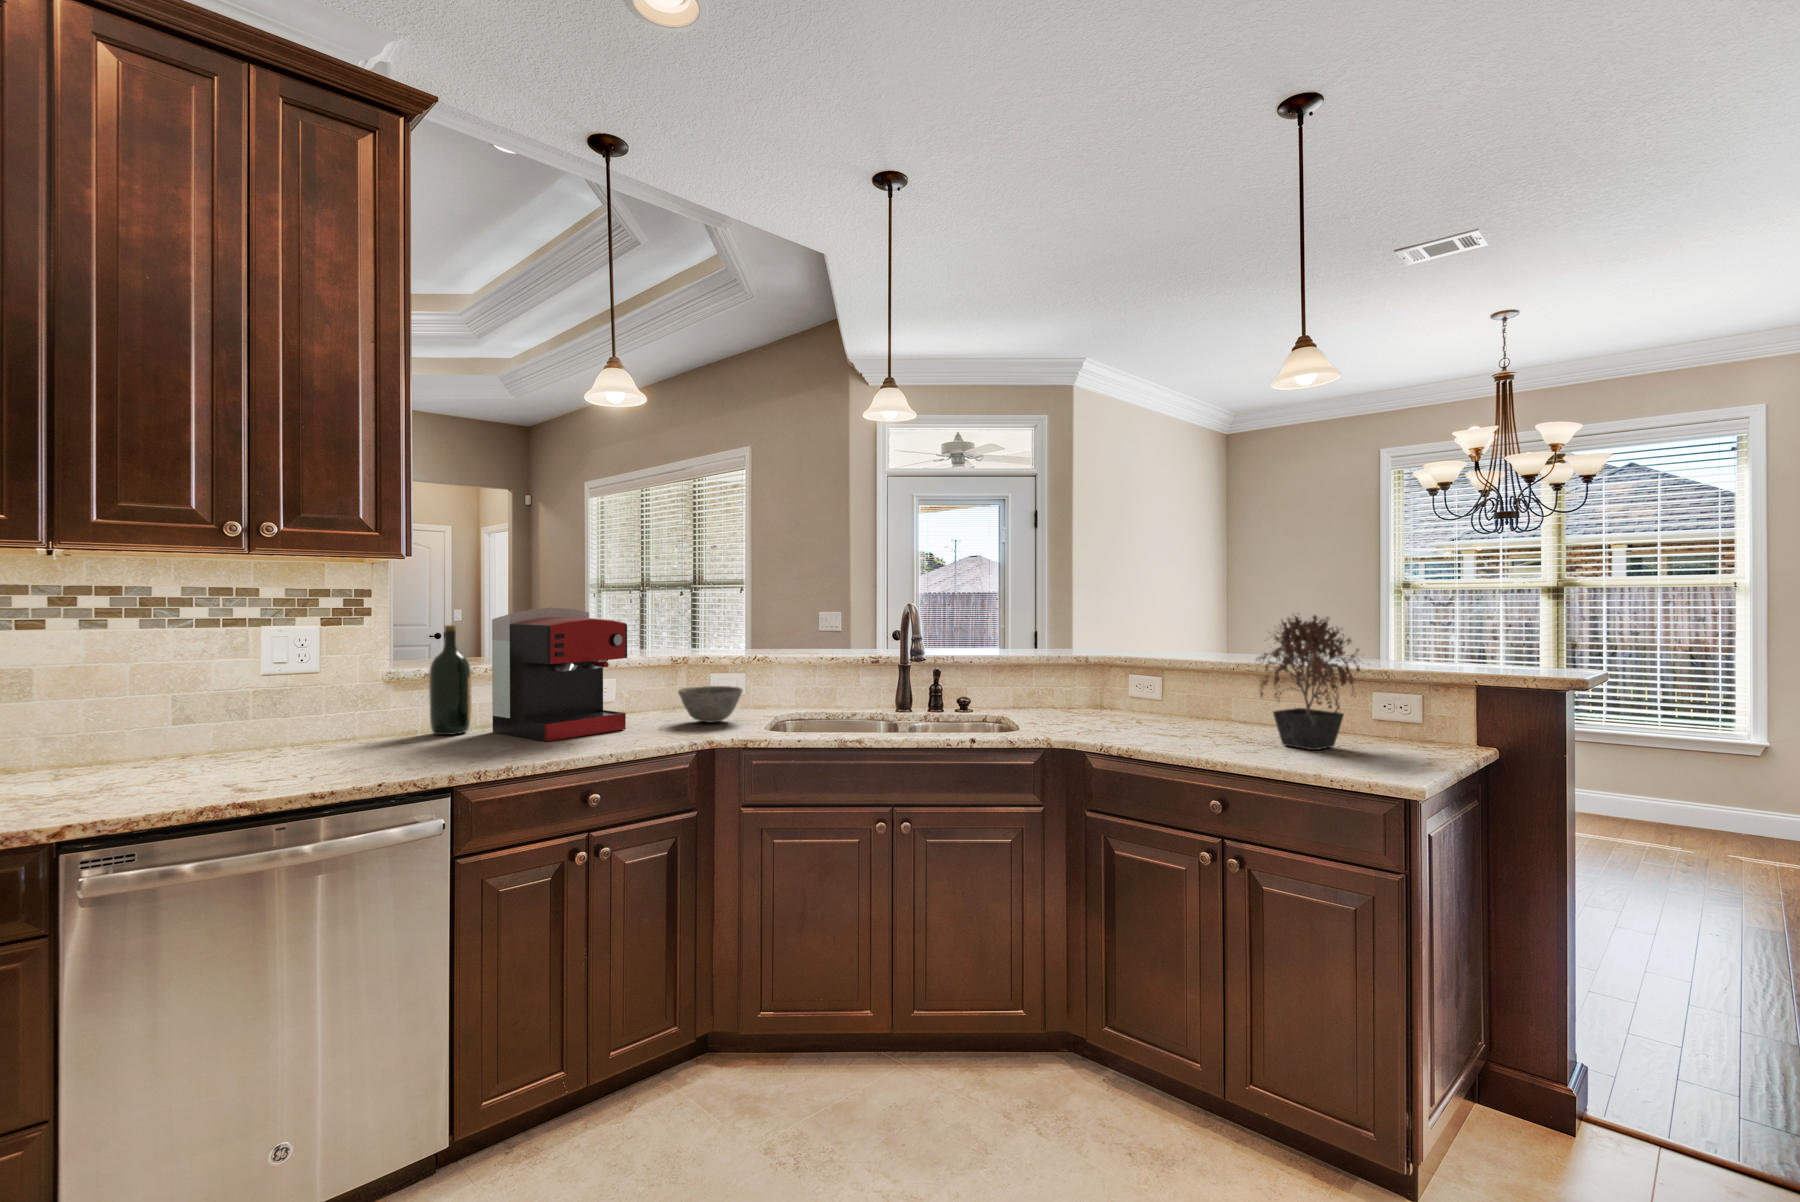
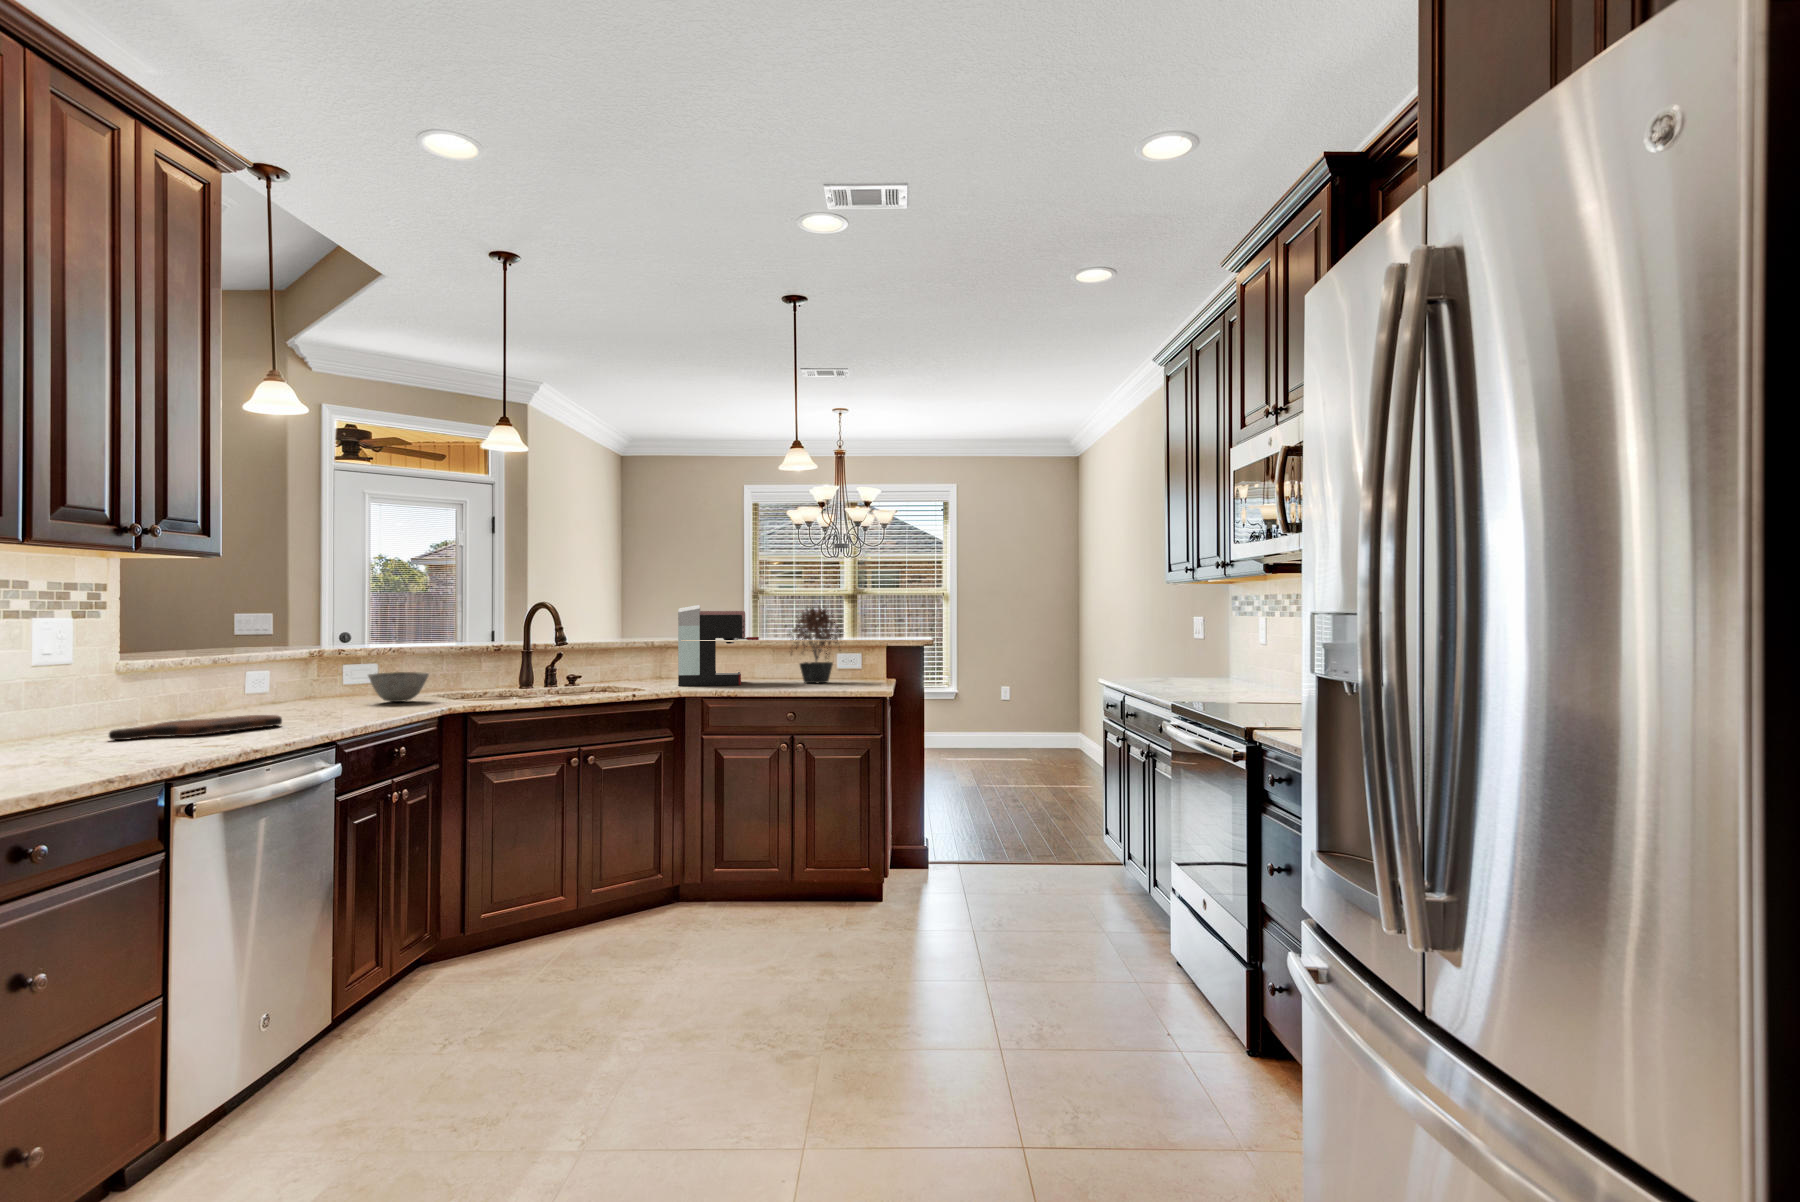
coffee maker: present [492,608,627,741] -> present [678,605,759,686]
wine bottle: present [429,625,471,735] -> none [161,619,204,723]
cutting board: none [261,739,454,764] -> present [109,715,282,740]

